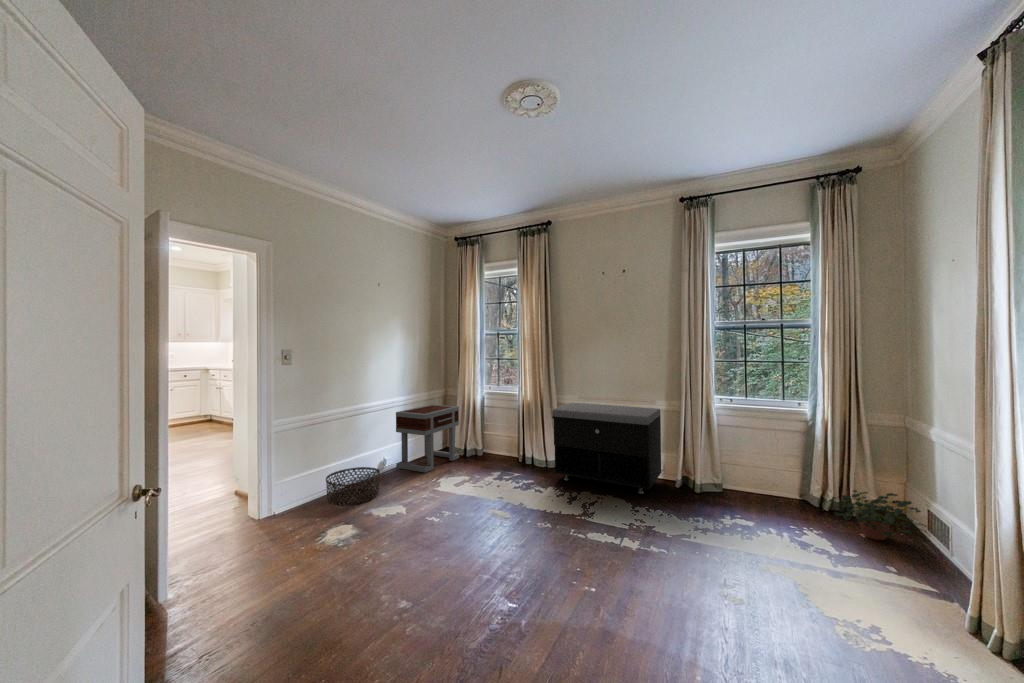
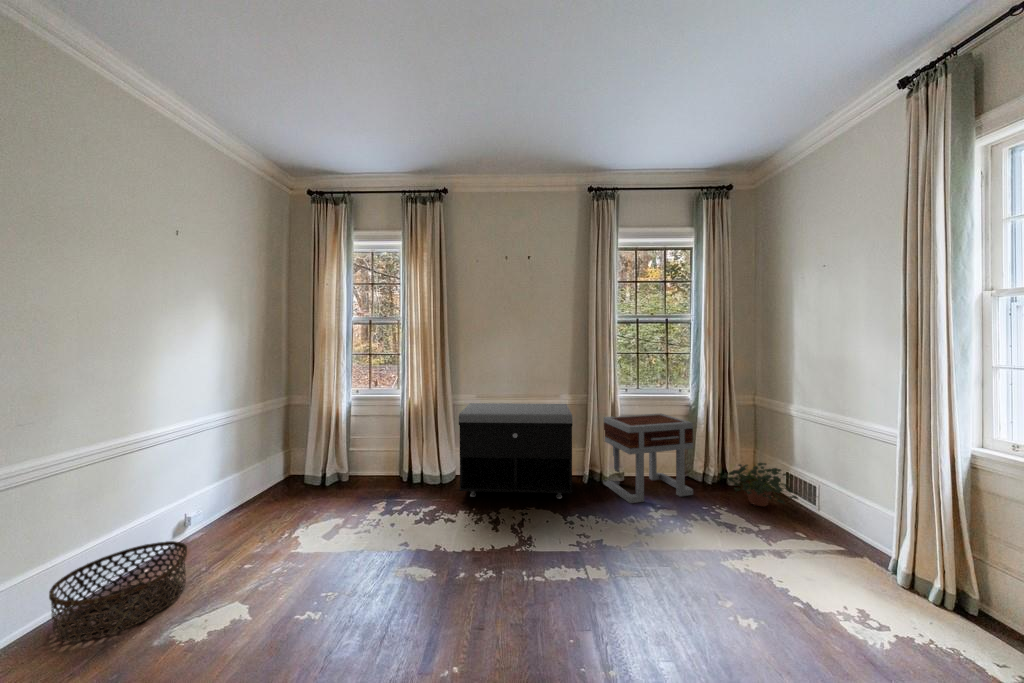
side table: present [396,405,459,473] -> present [604,414,693,503]

